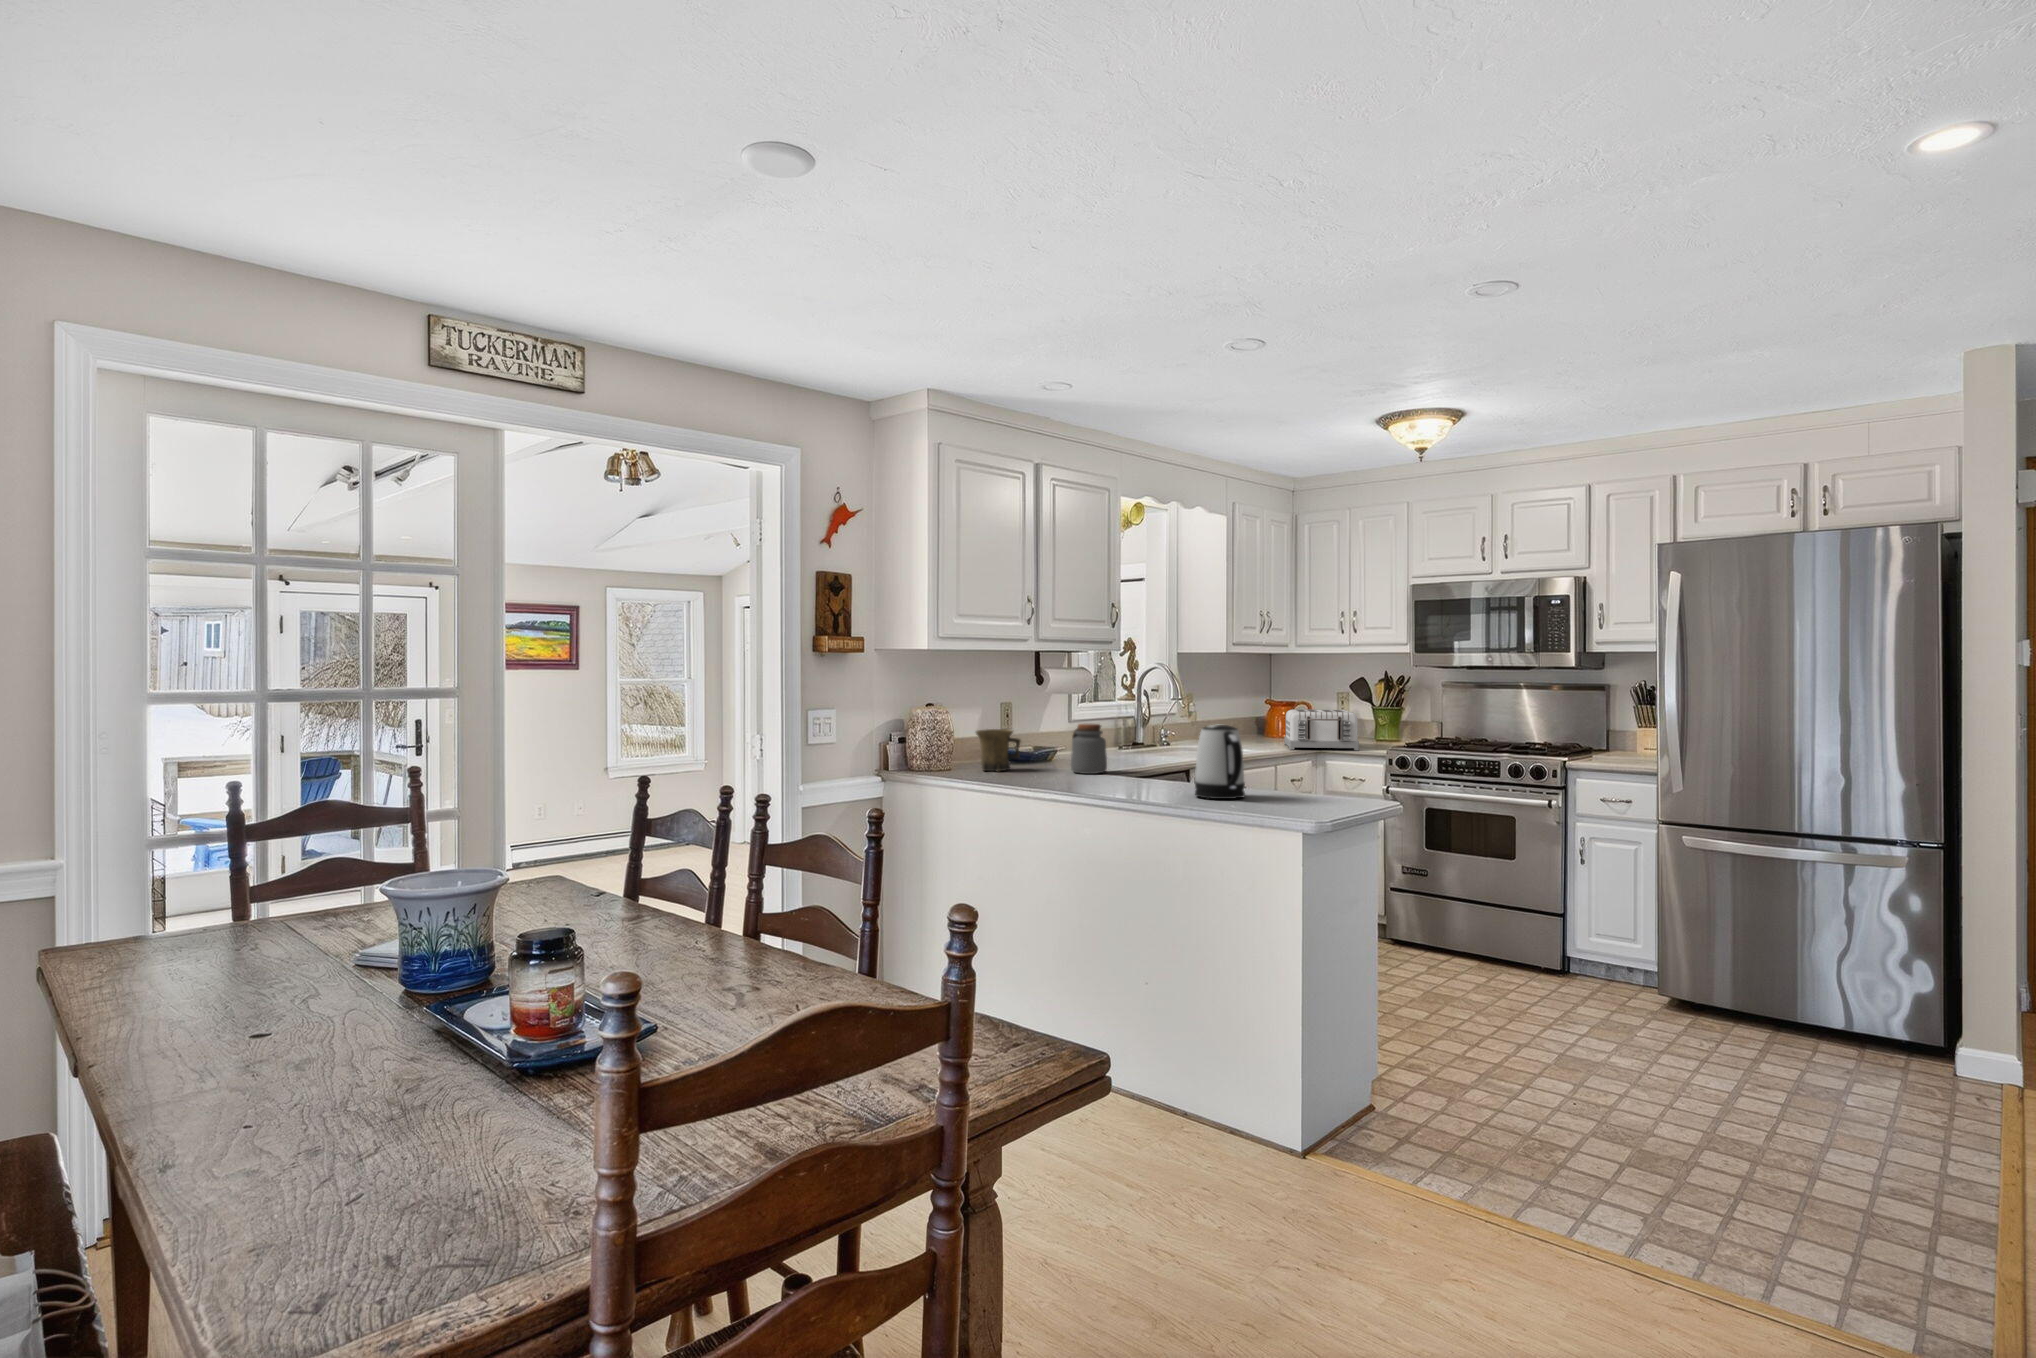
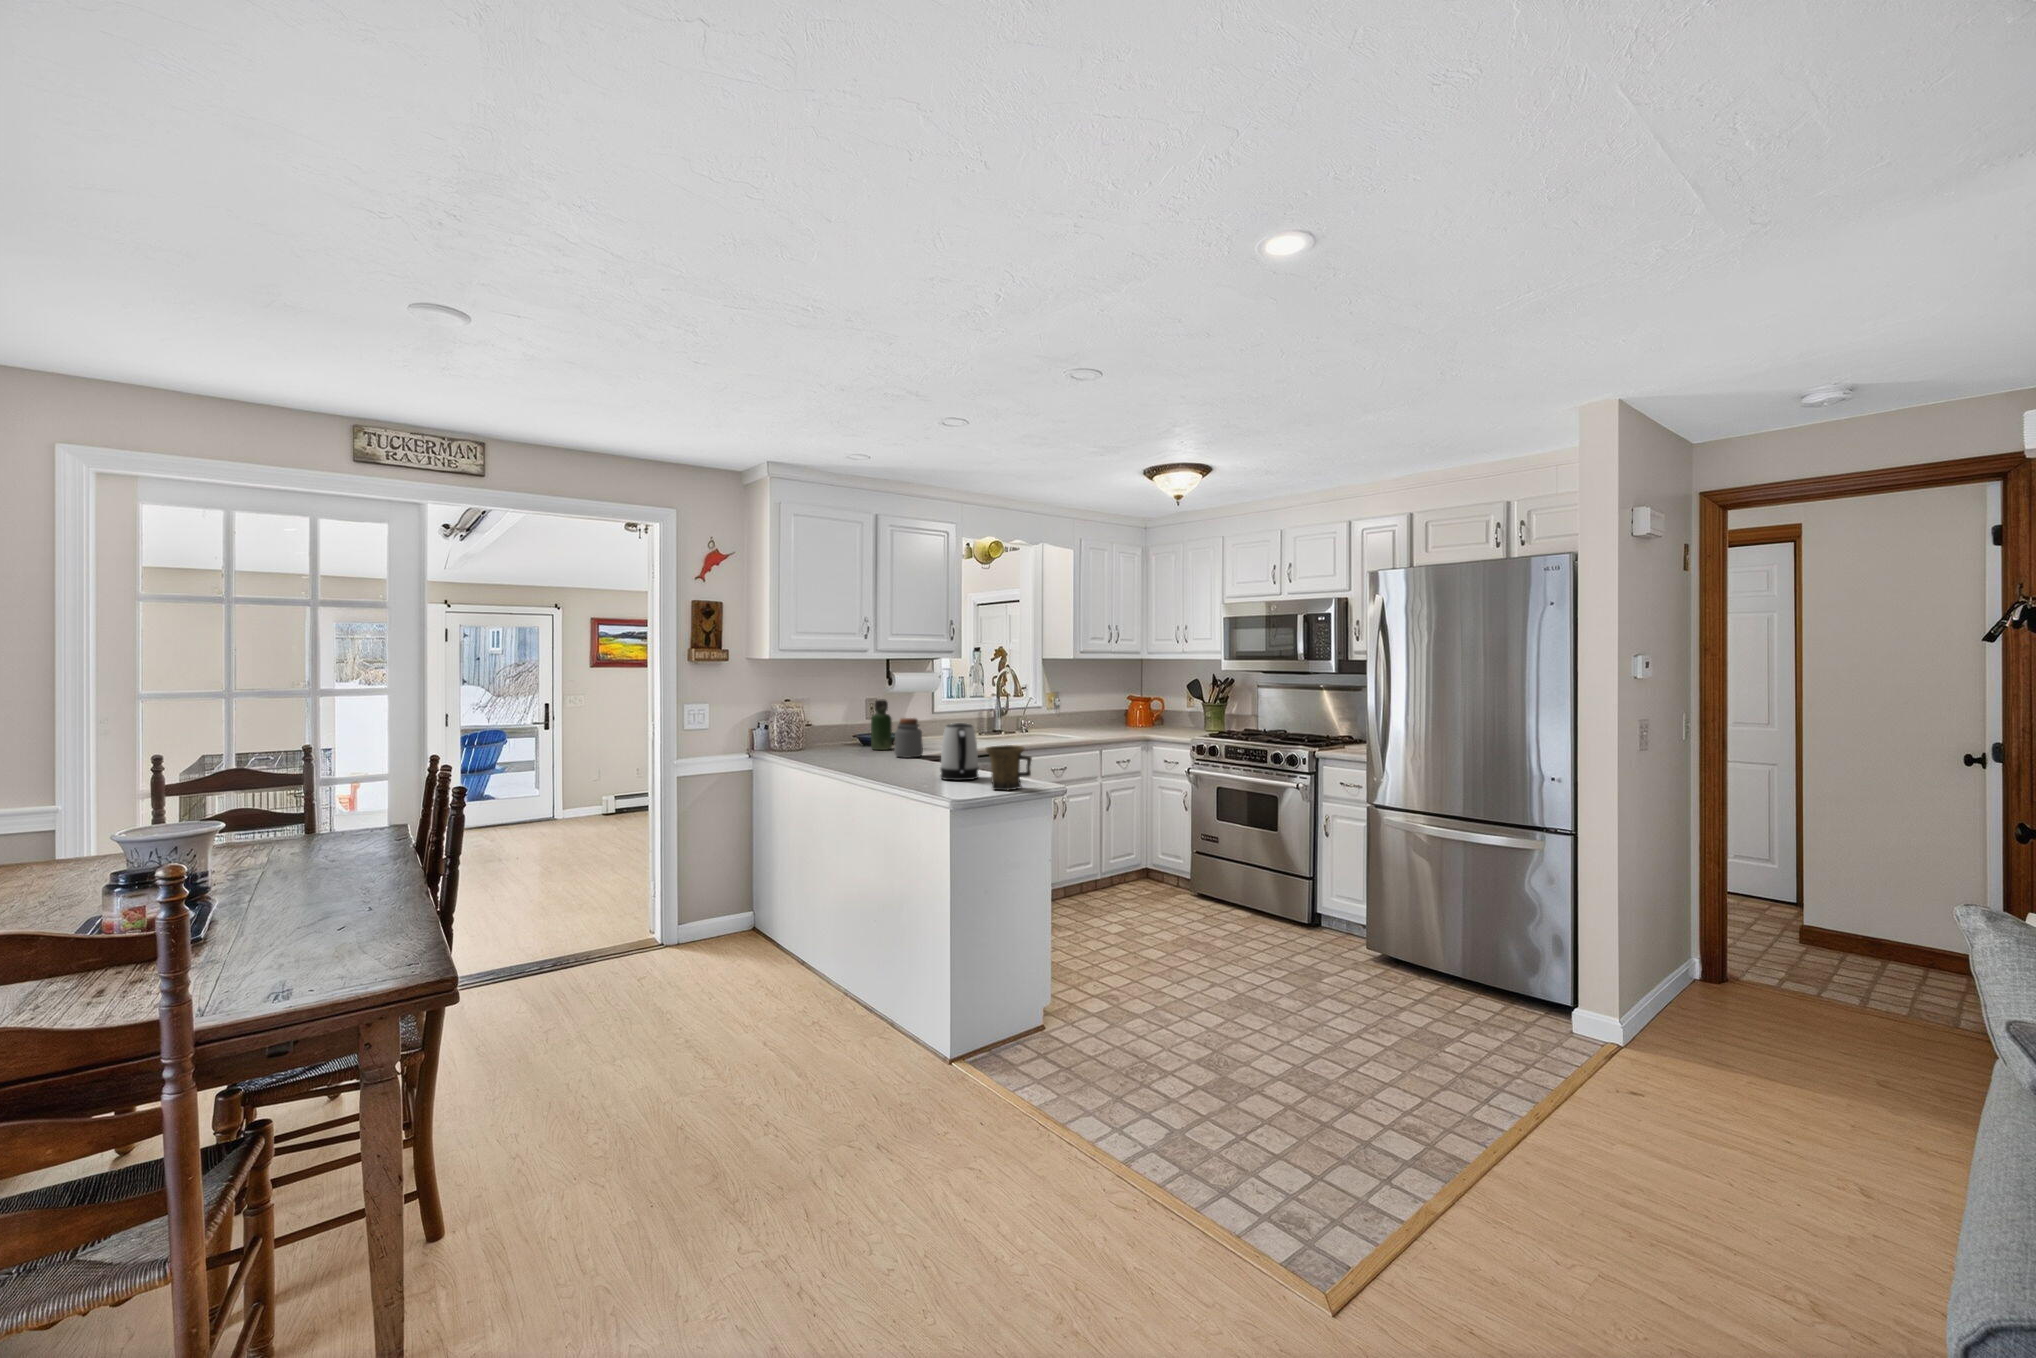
bottle: none [1020,701,1046,765] -> present [871,699,892,750]
toaster: present [1284,709,1359,750] -> none [1115,705,1175,739]
mug: present [976,729,1020,771] -> present [986,745,1032,790]

